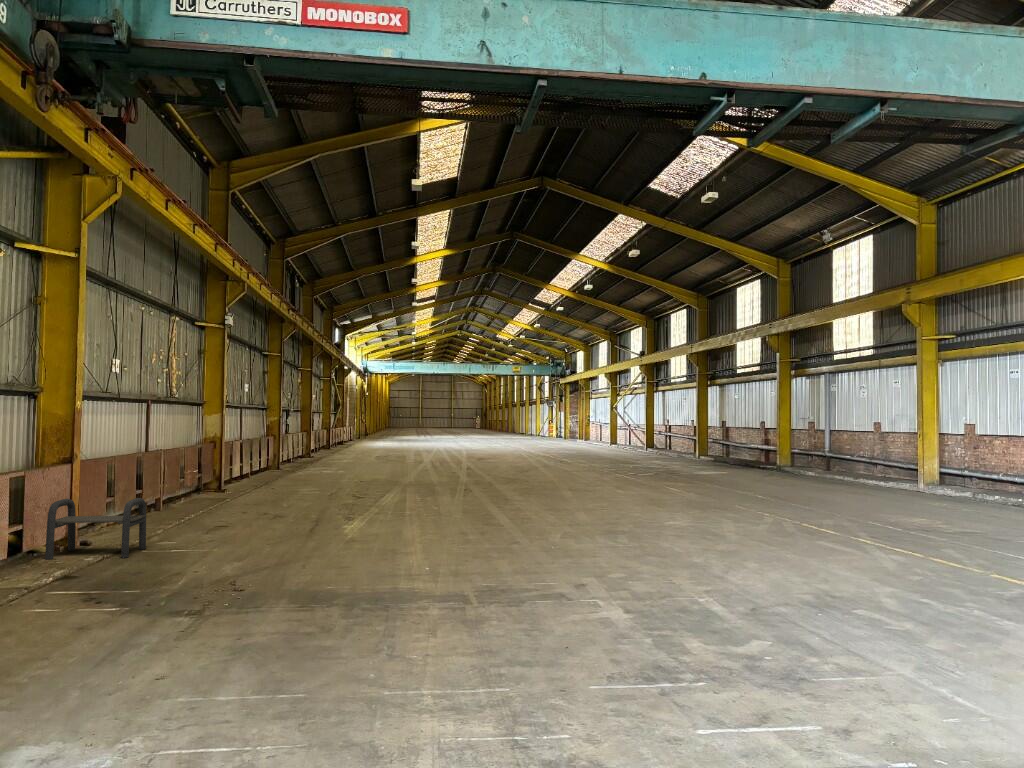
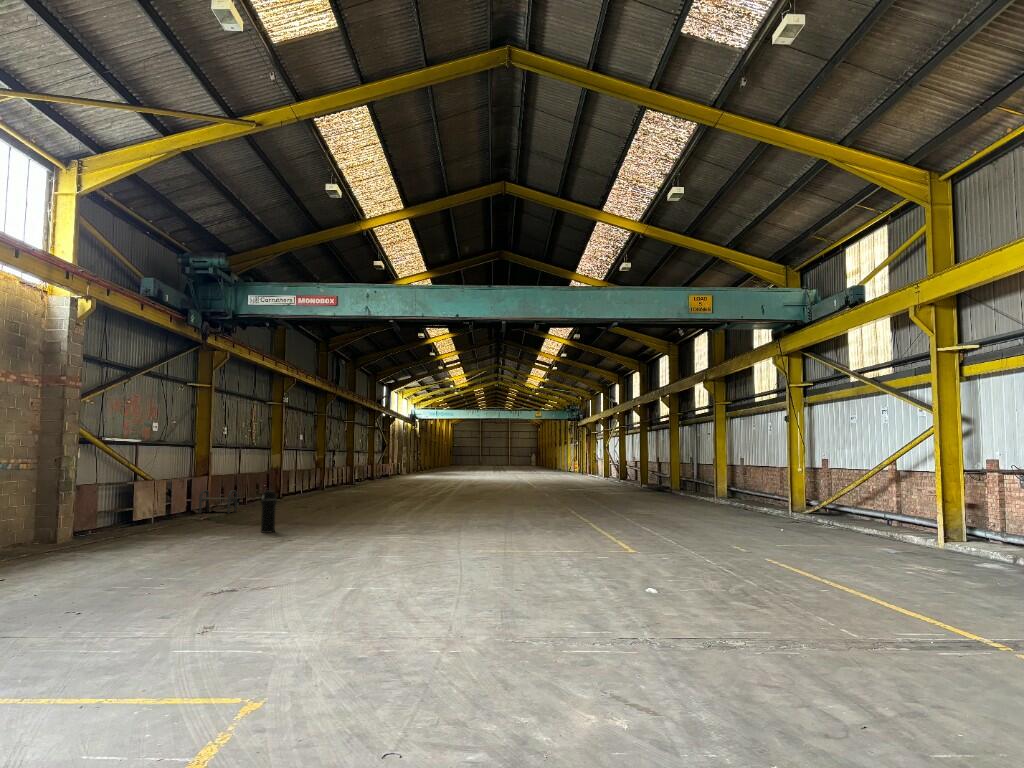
trash can: none [262,554,325,729] -> present [261,491,277,533]

